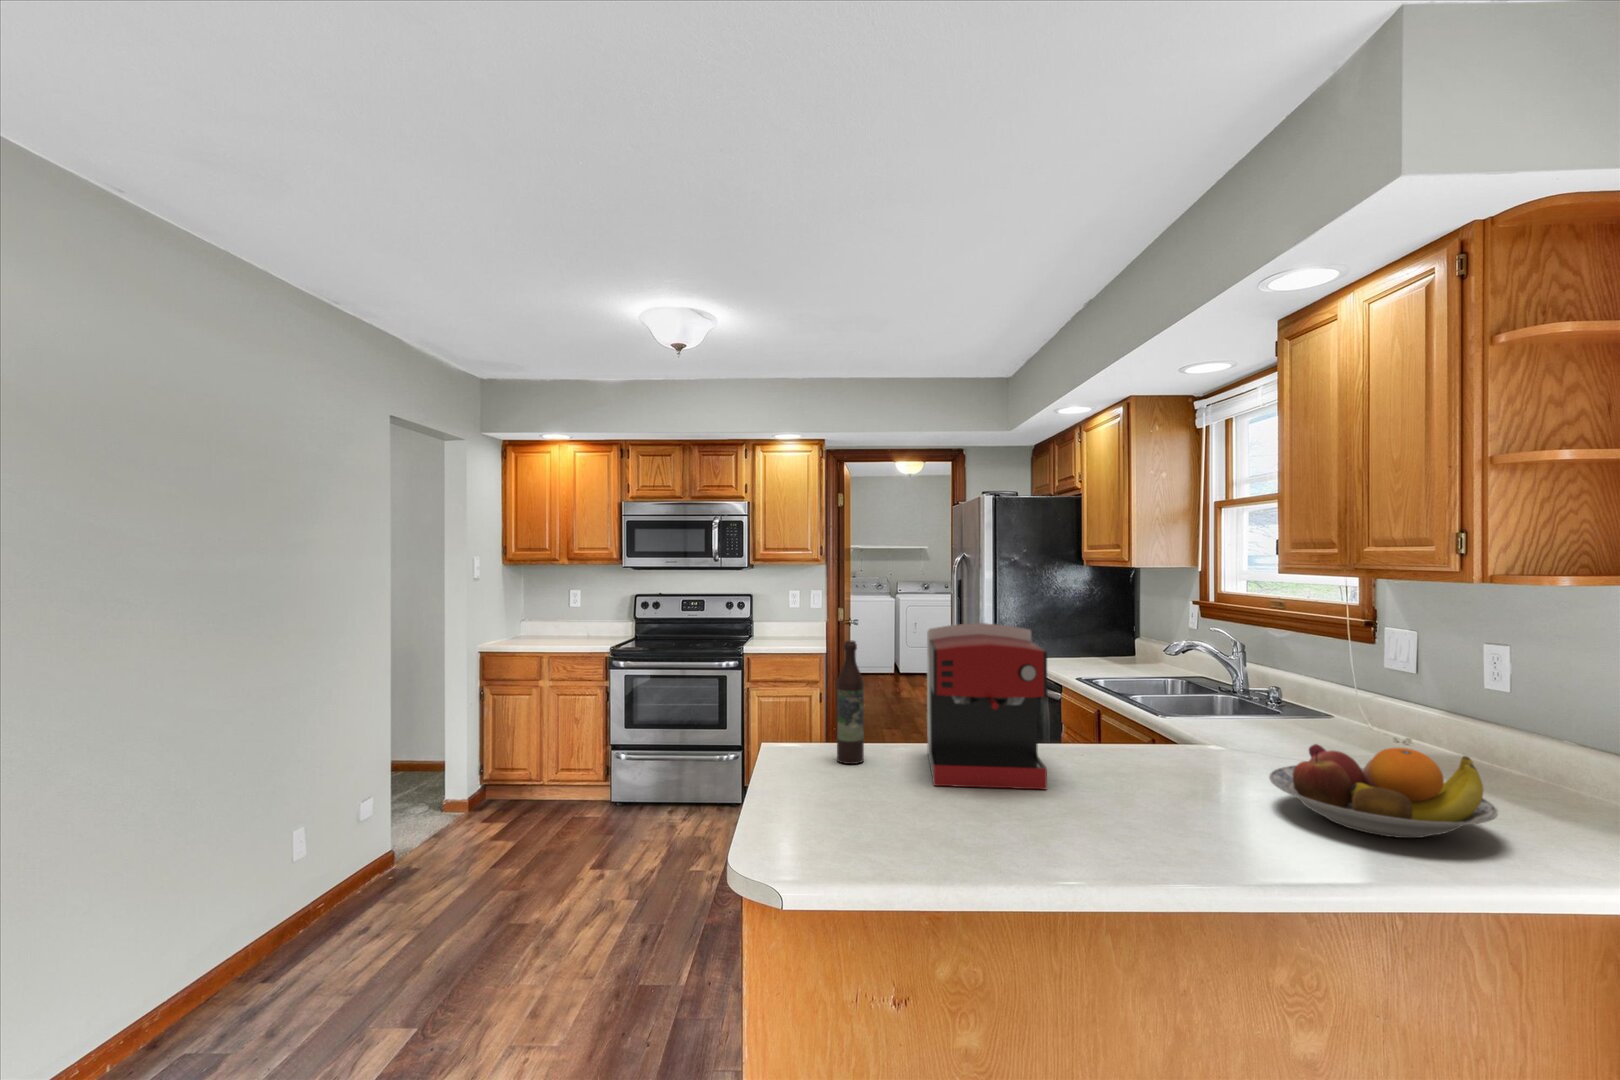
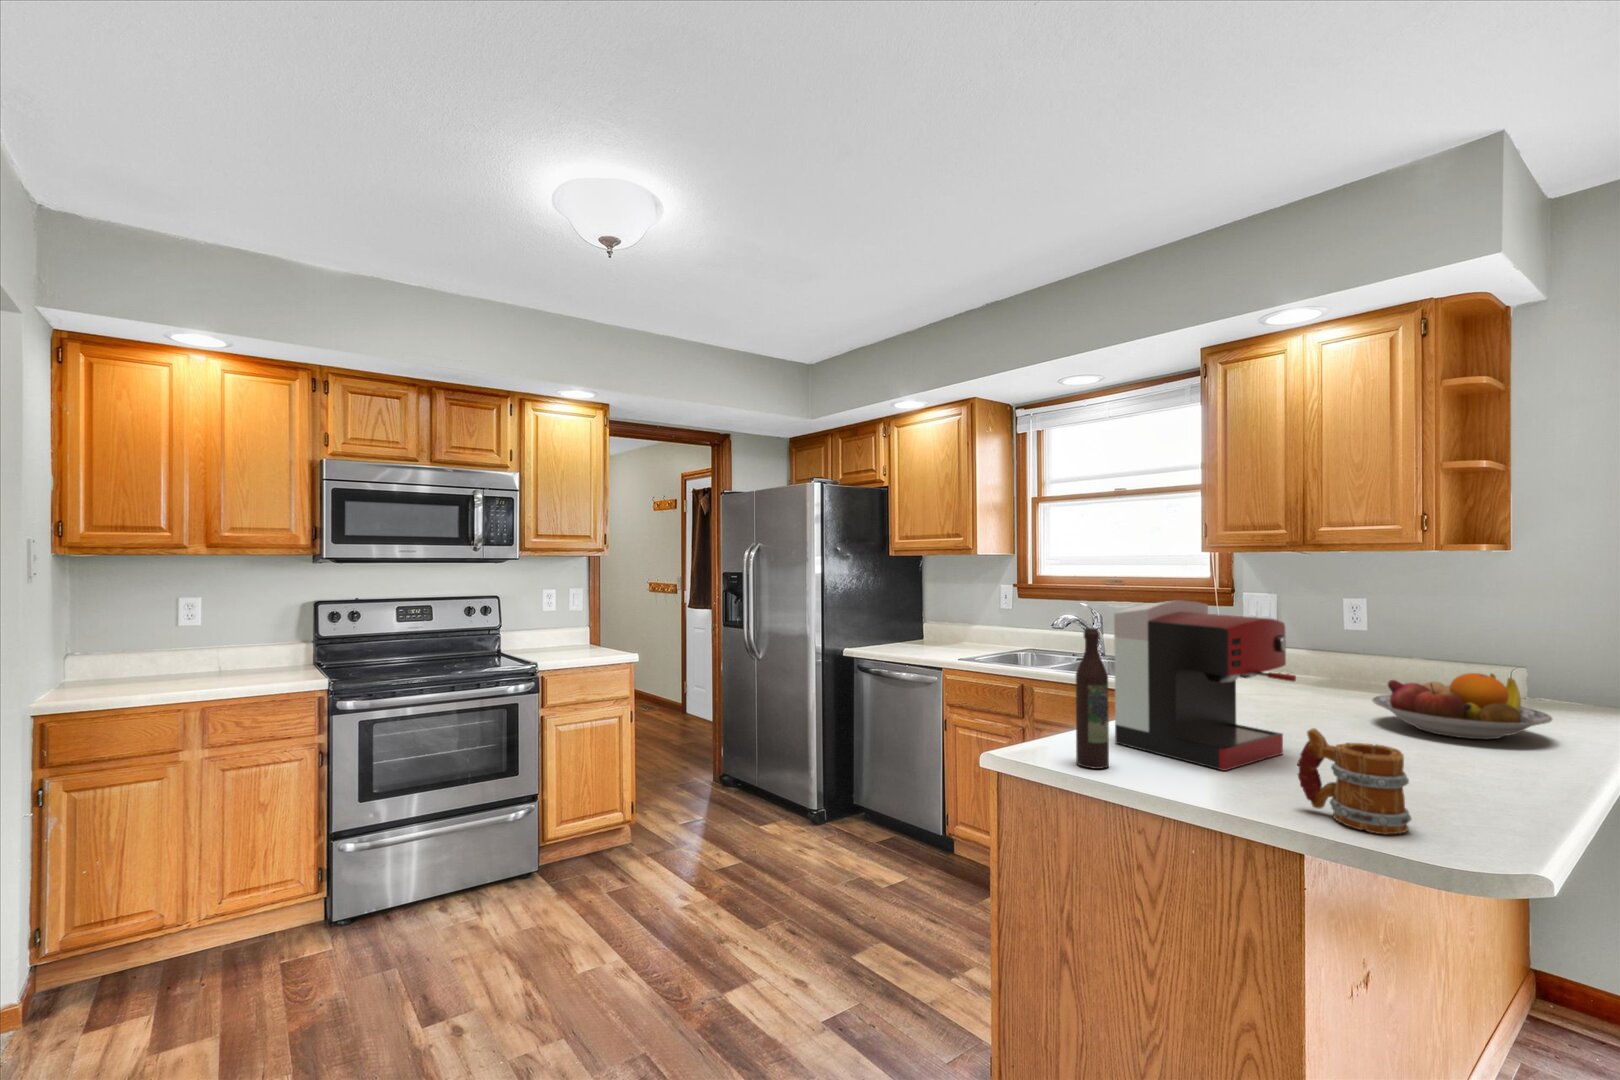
mug: none [866,742,926,845] -> present [1297,728,1411,834]

